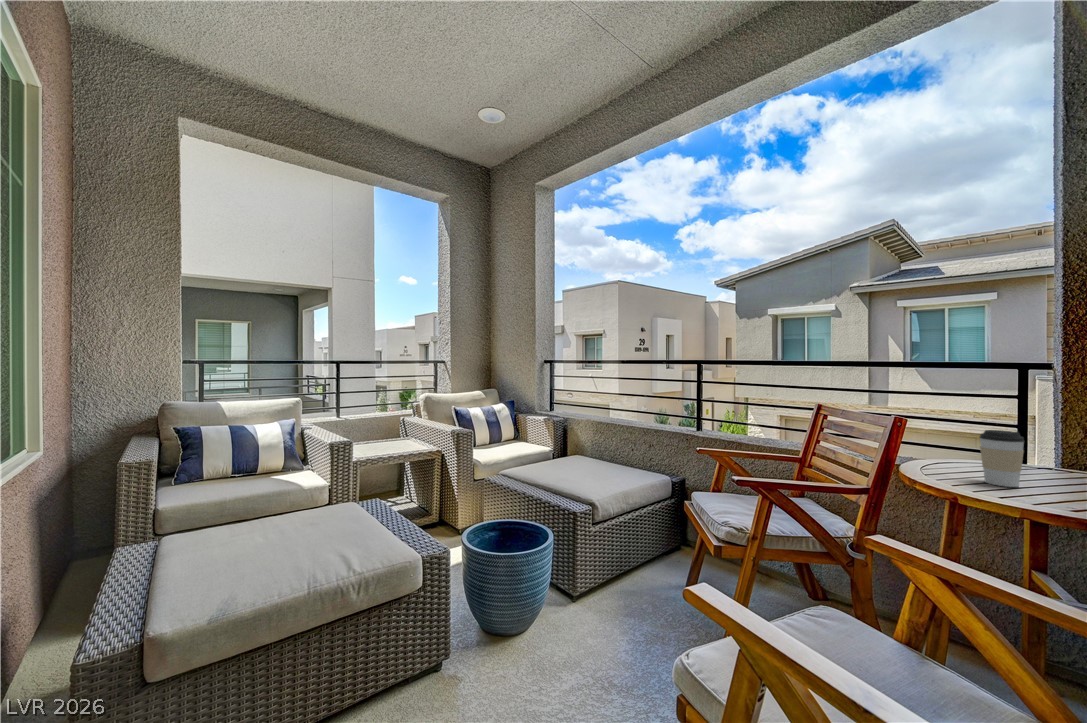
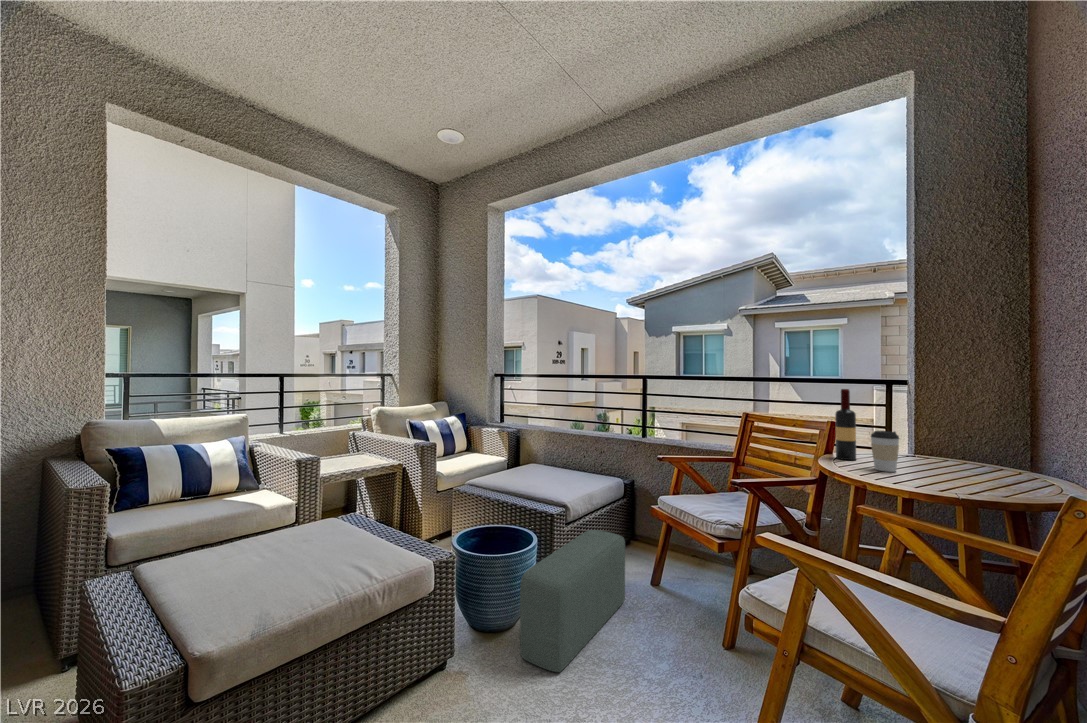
wine bottle: none [931,374,962,468] -> present [835,389,856,460]
pouf: none [519,532,657,693] -> present [520,530,625,672]

